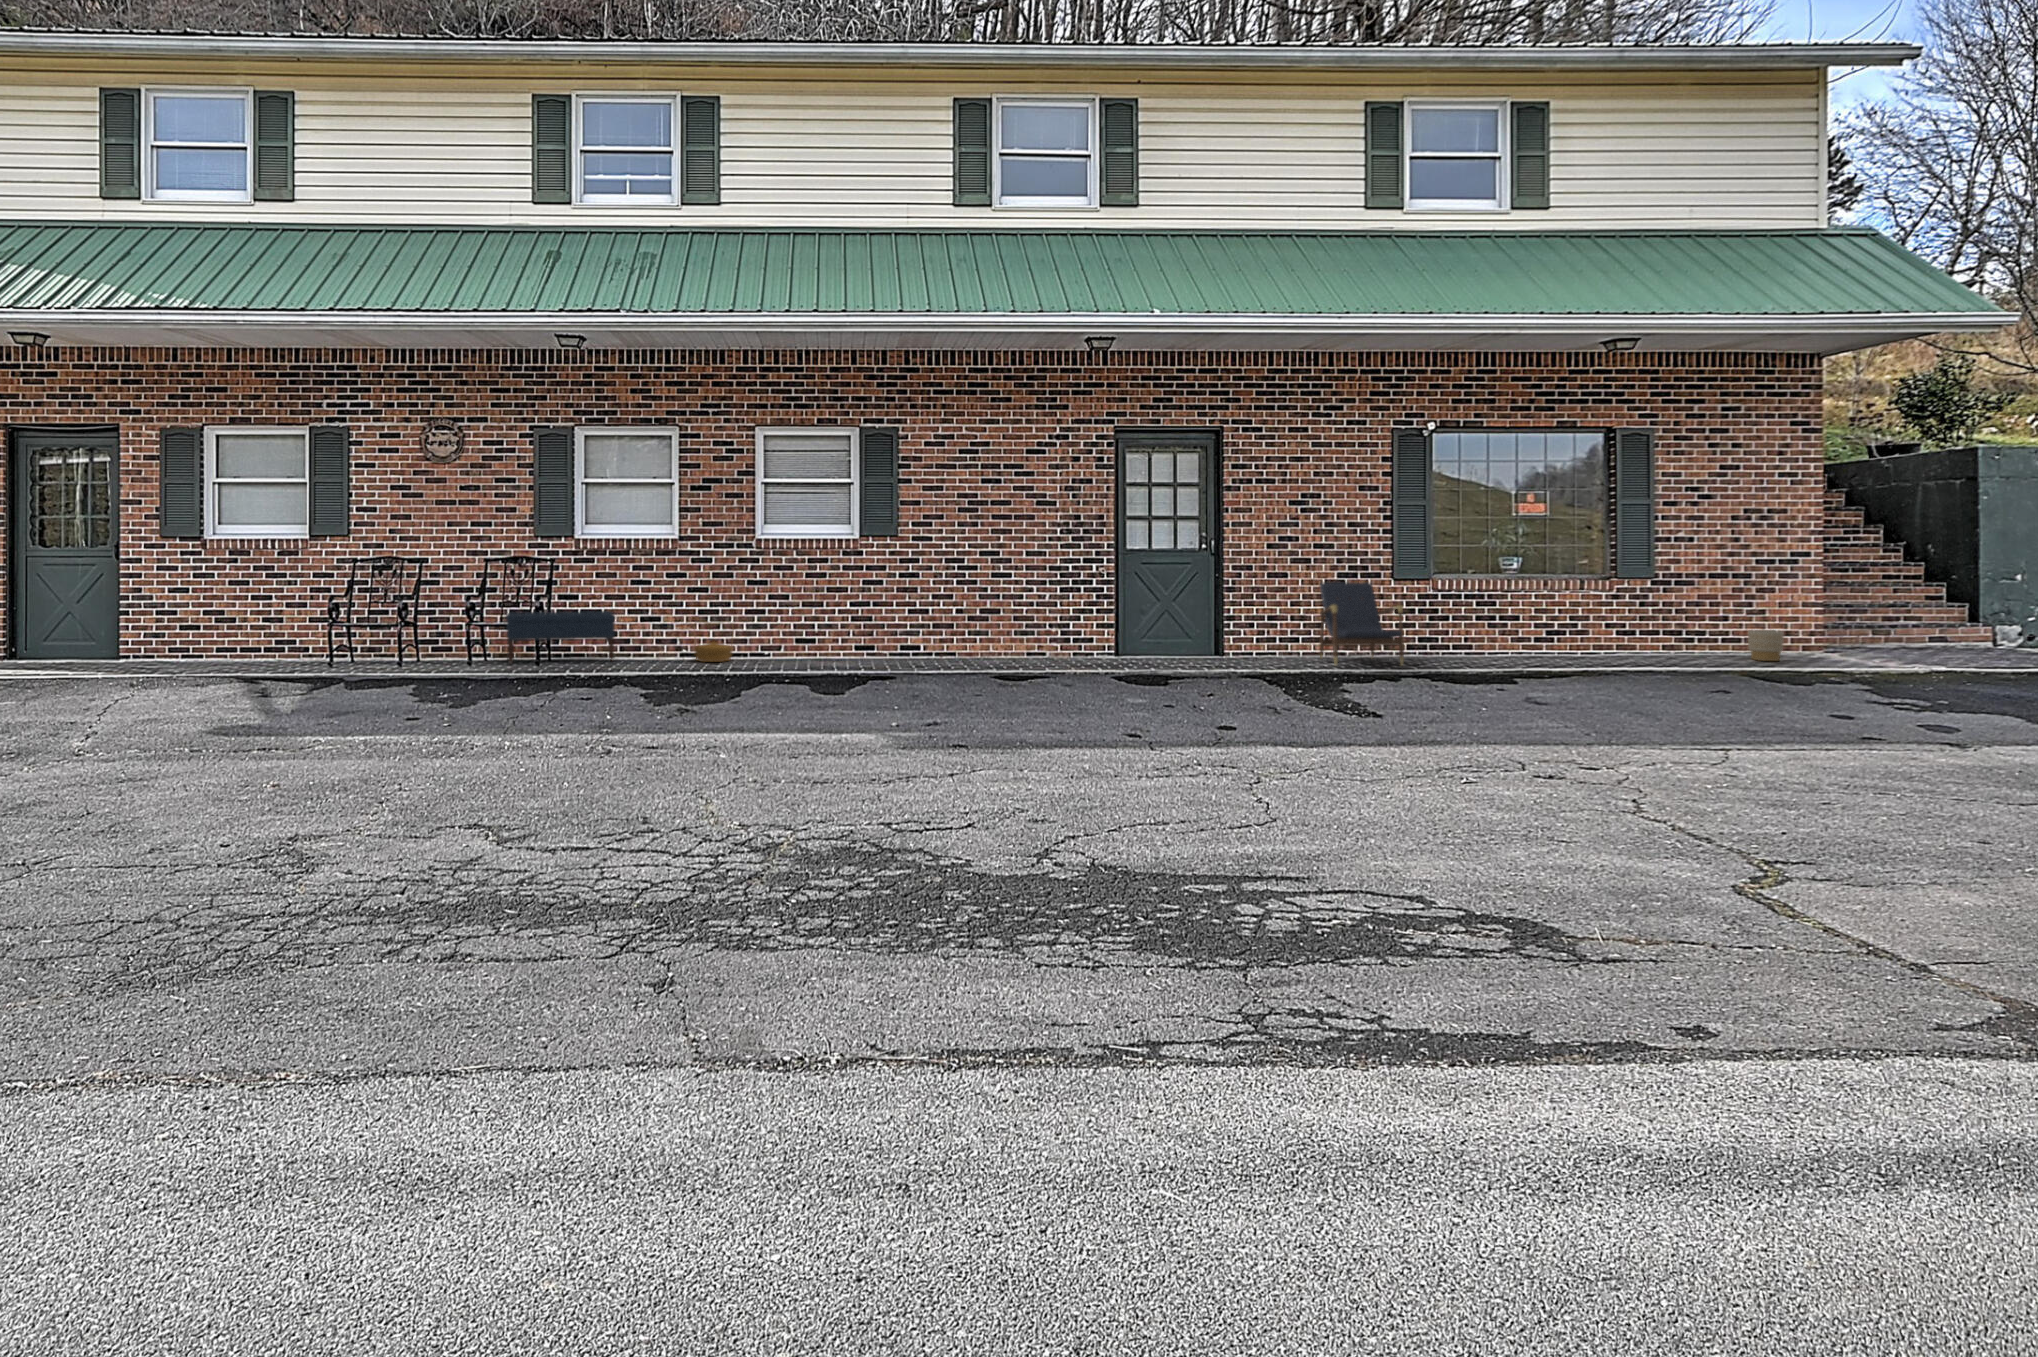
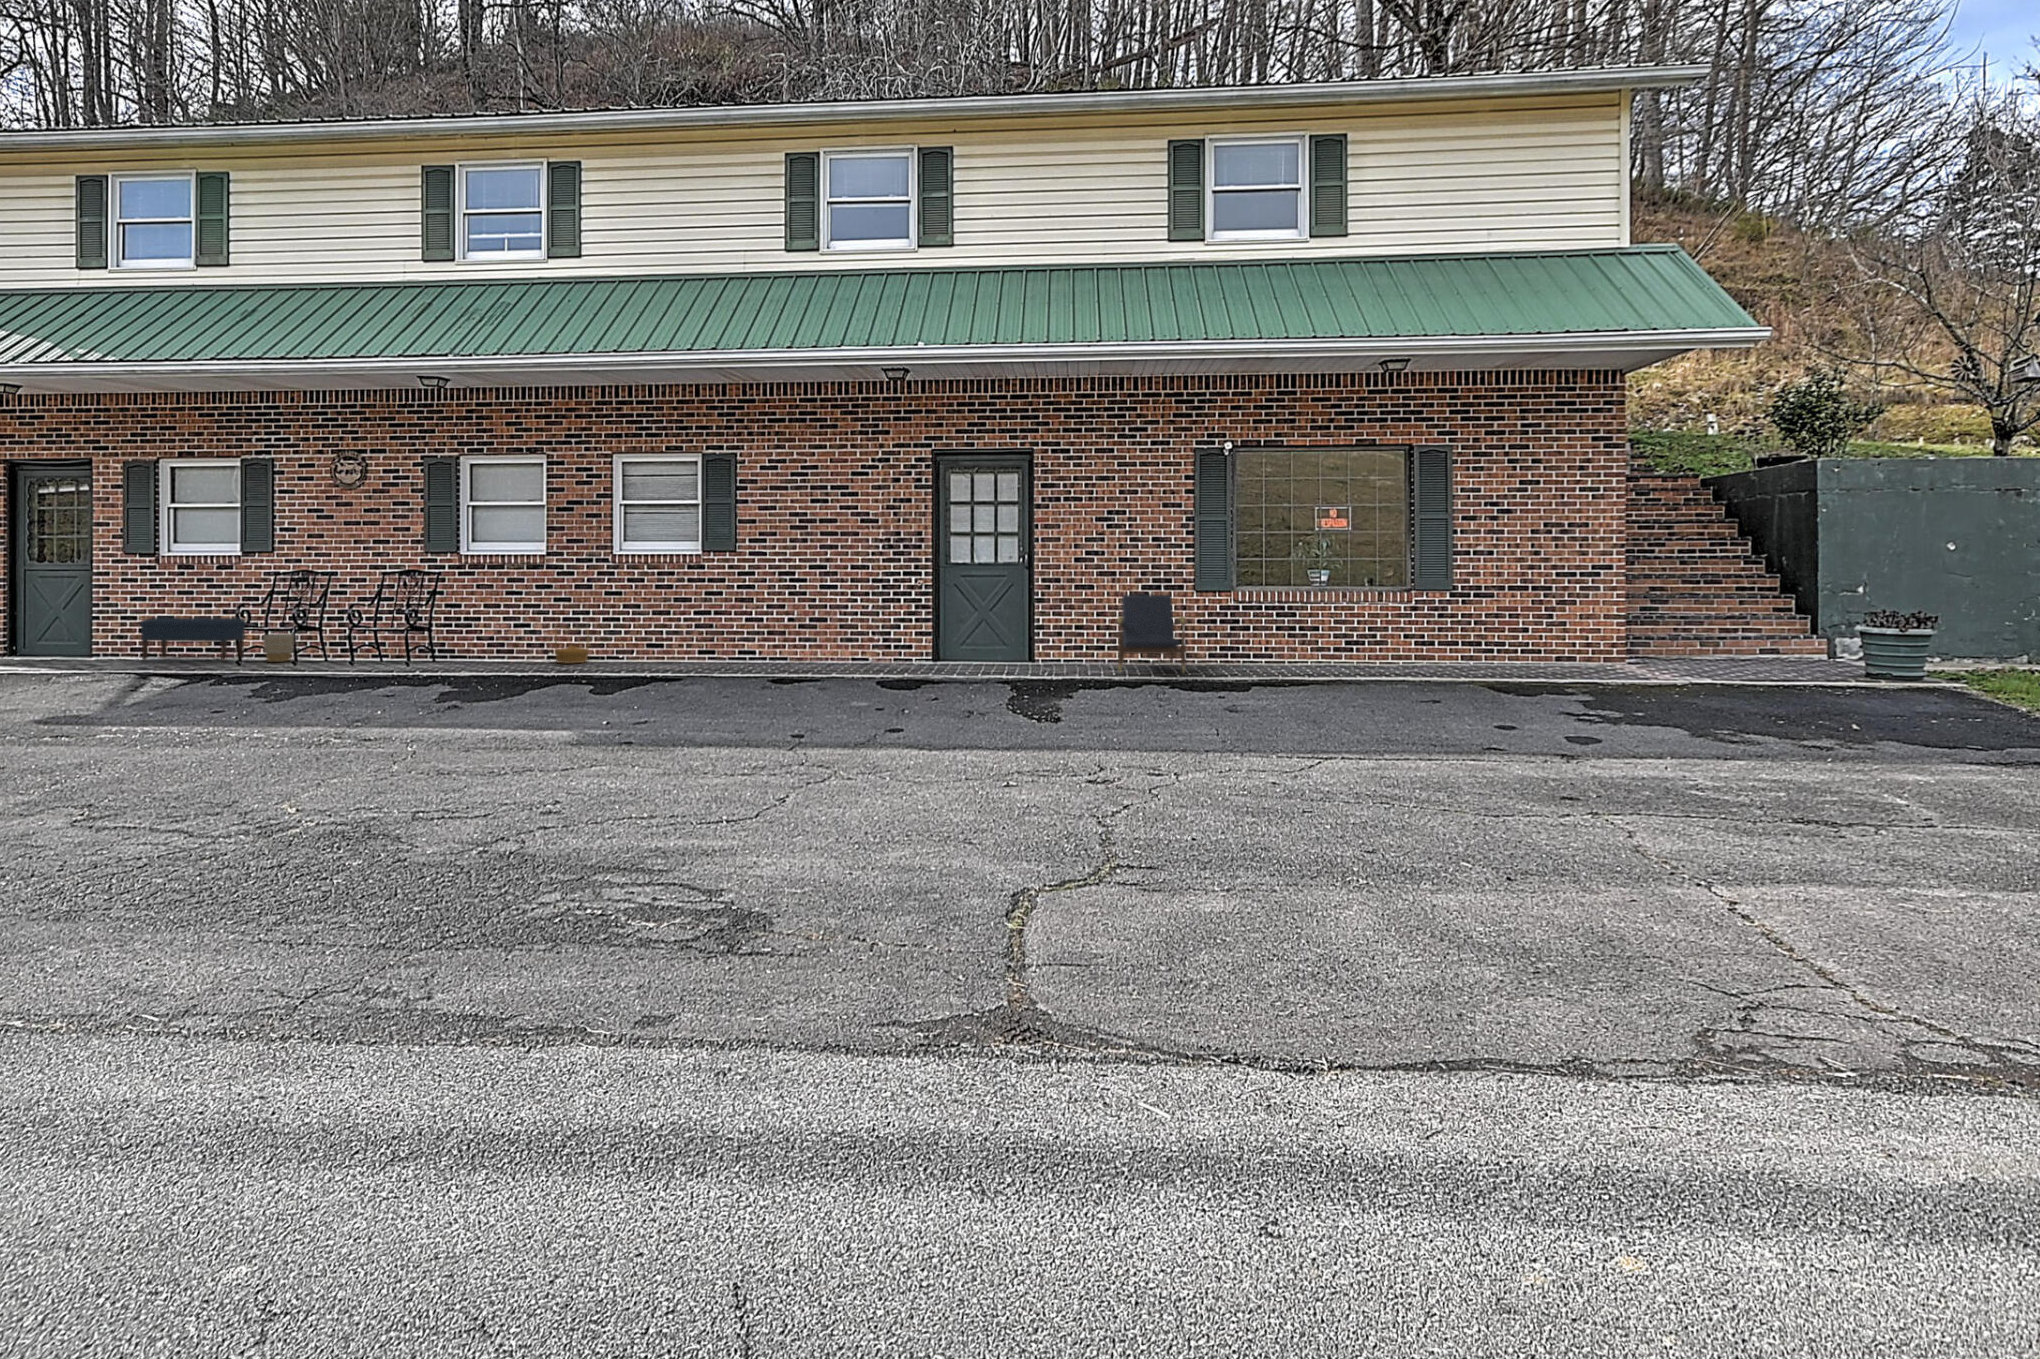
bench: present [506,611,615,664] -> present [140,617,246,662]
planter: present [1748,630,1784,661] -> present [263,634,294,662]

